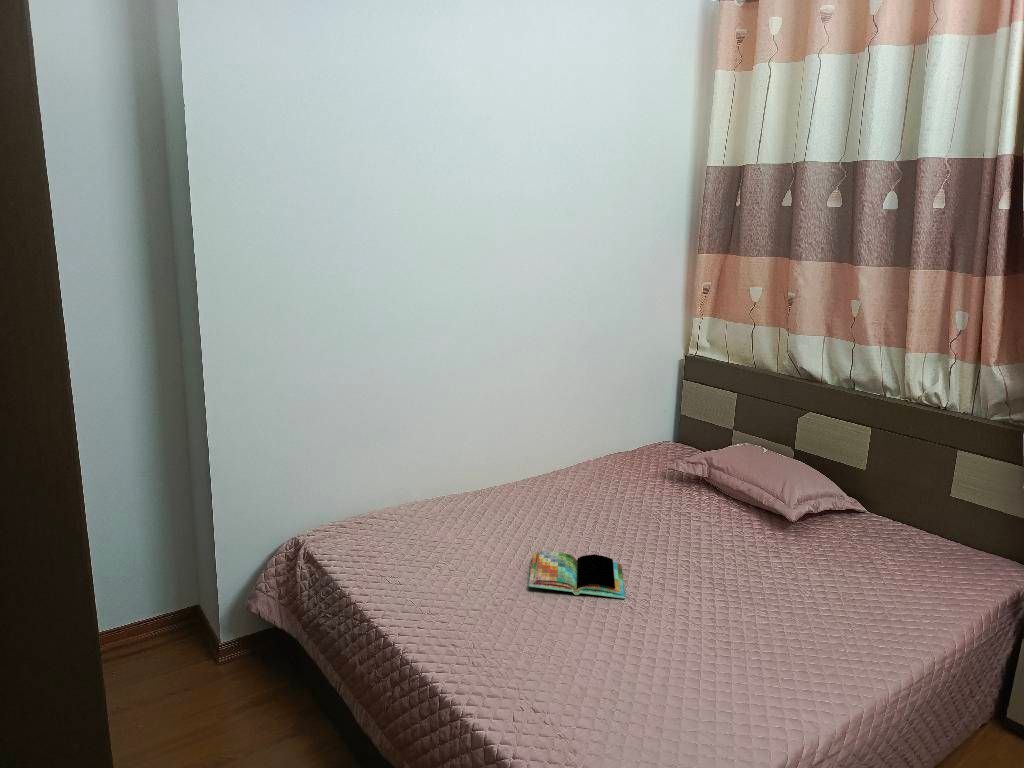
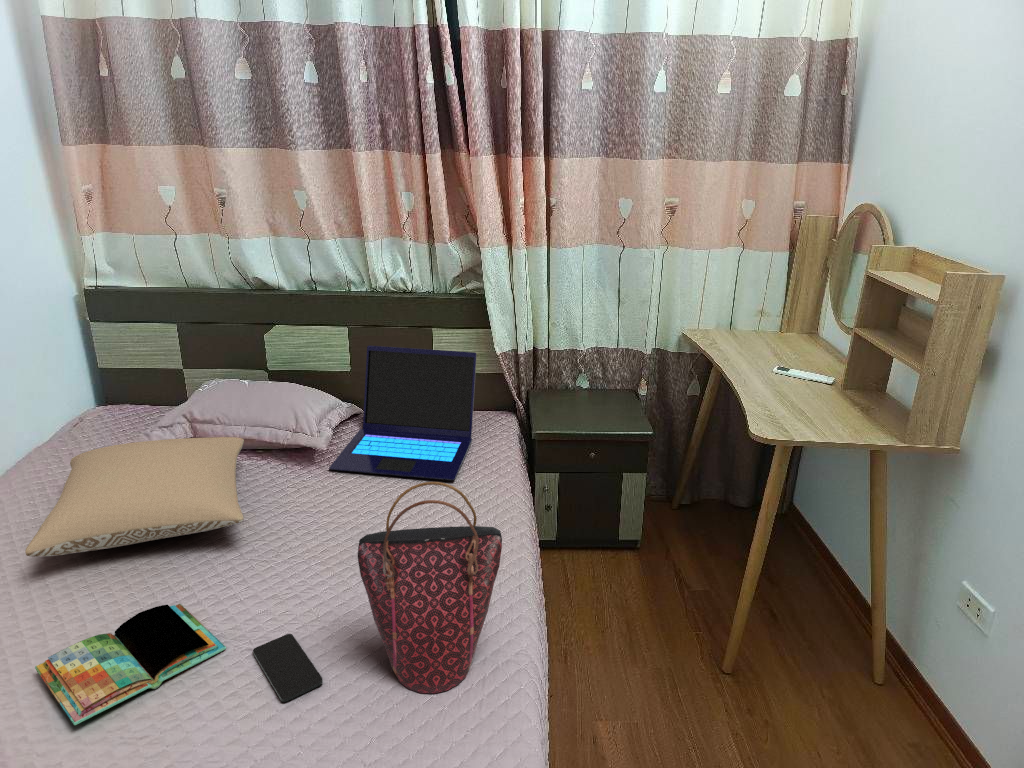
laptop: none [791,447,986,589] -> present [329,346,477,480]
pillow: none [563,458,734,533] -> present [25,437,244,557]
handbag: none [702,523,815,703] -> present [358,482,502,694]
smartphone: none [630,607,667,646] -> present [253,634,323,702]

